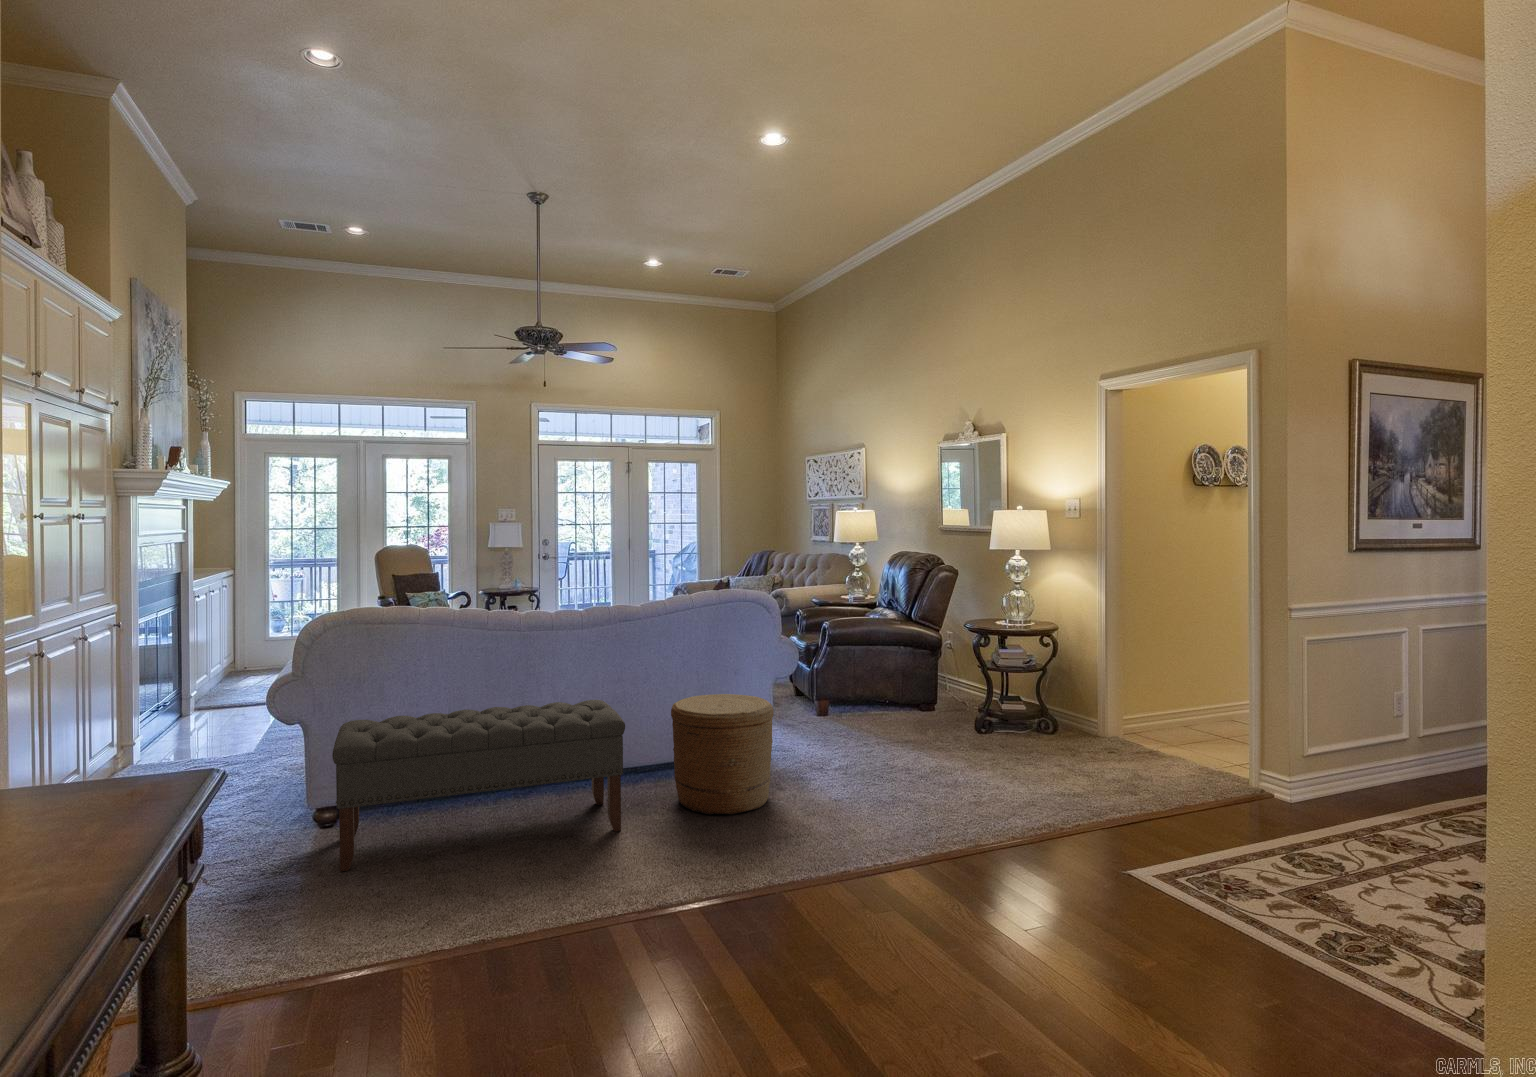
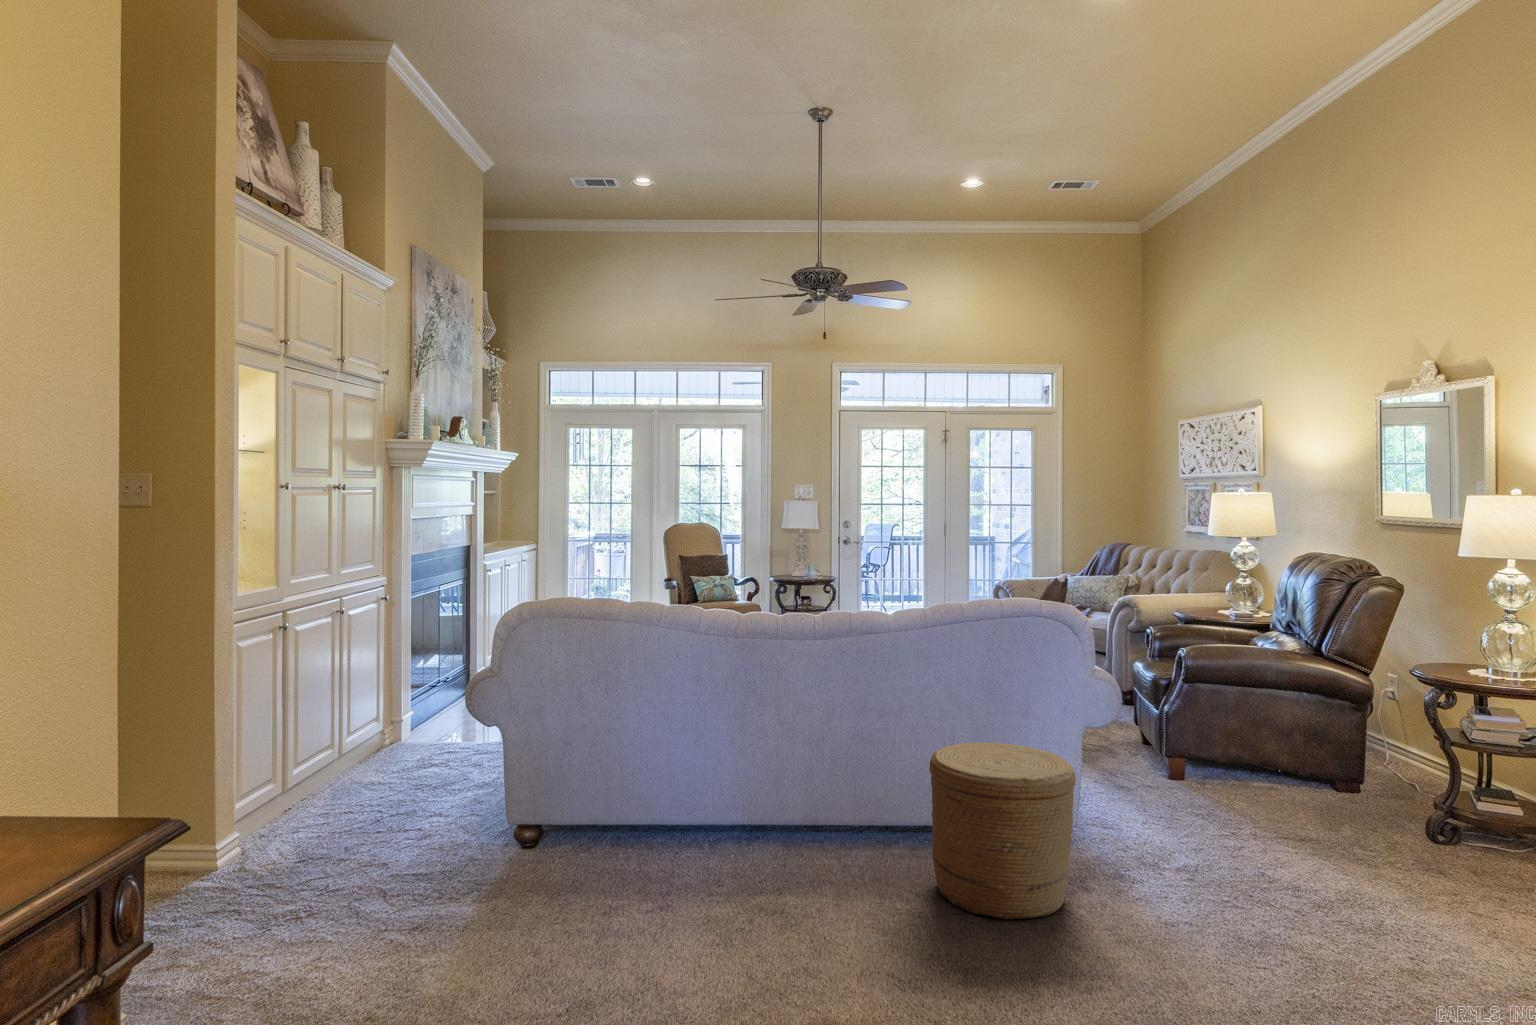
bench: present [332,700,625,872] -> none [506,732,857,918]

